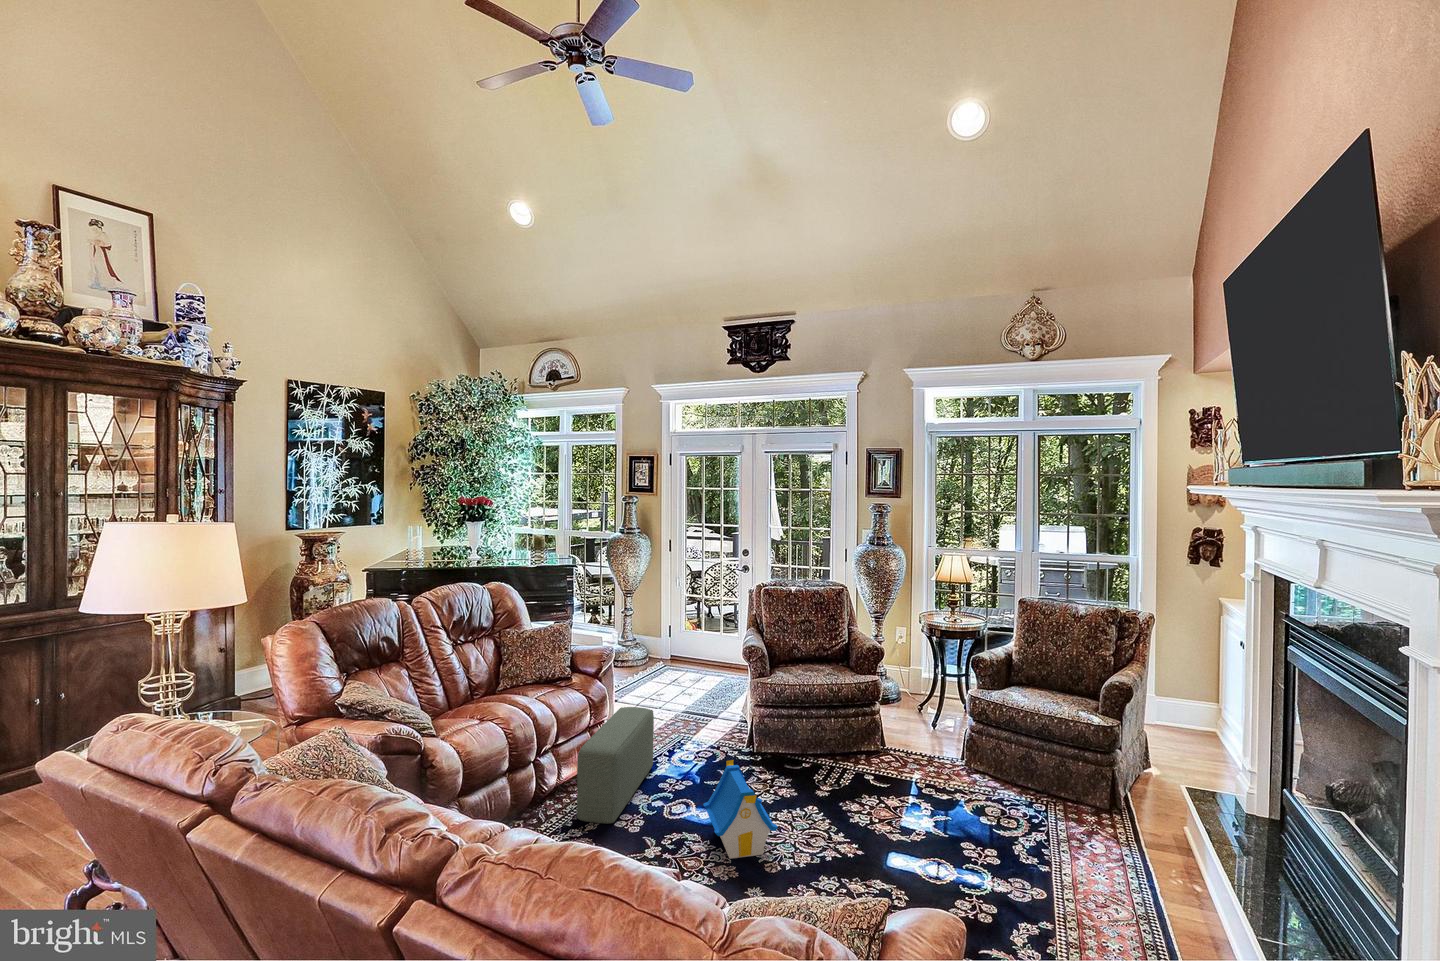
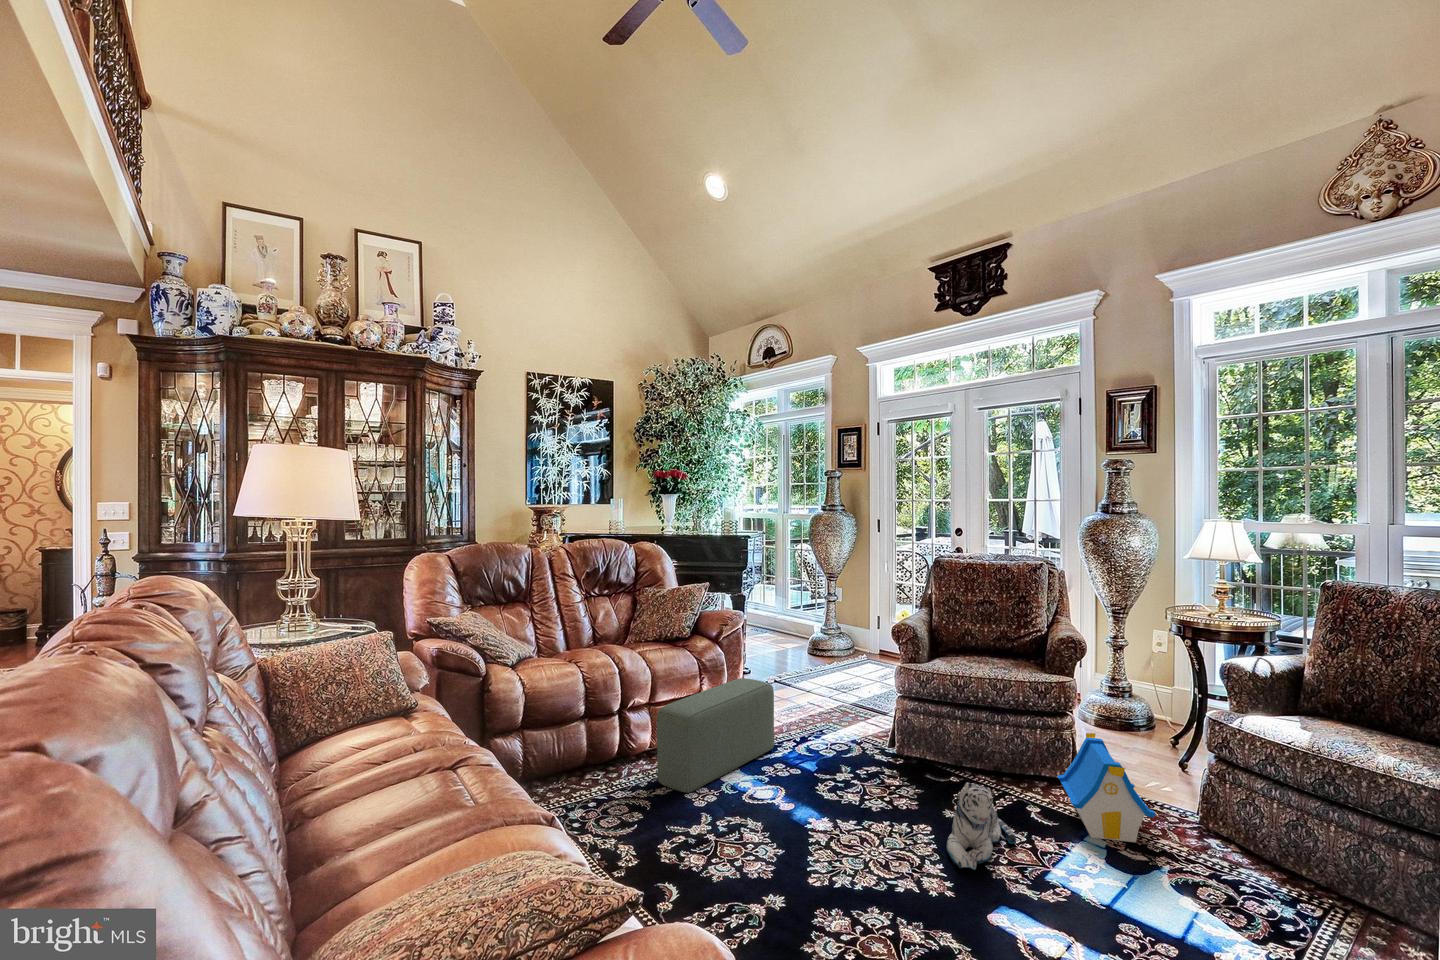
toy house: present [703,760,778,859] -> present [1057,733,1156,842]
plush toy: none [829,768,877,835] -> present [946,783,1016,870]

